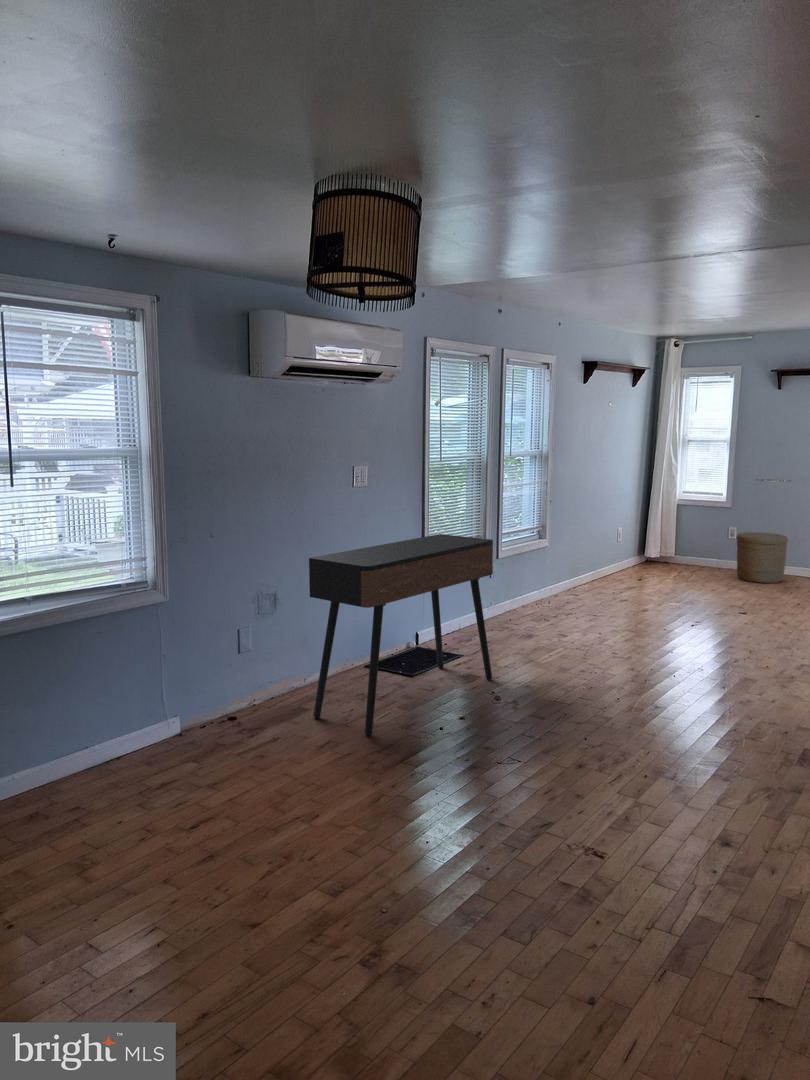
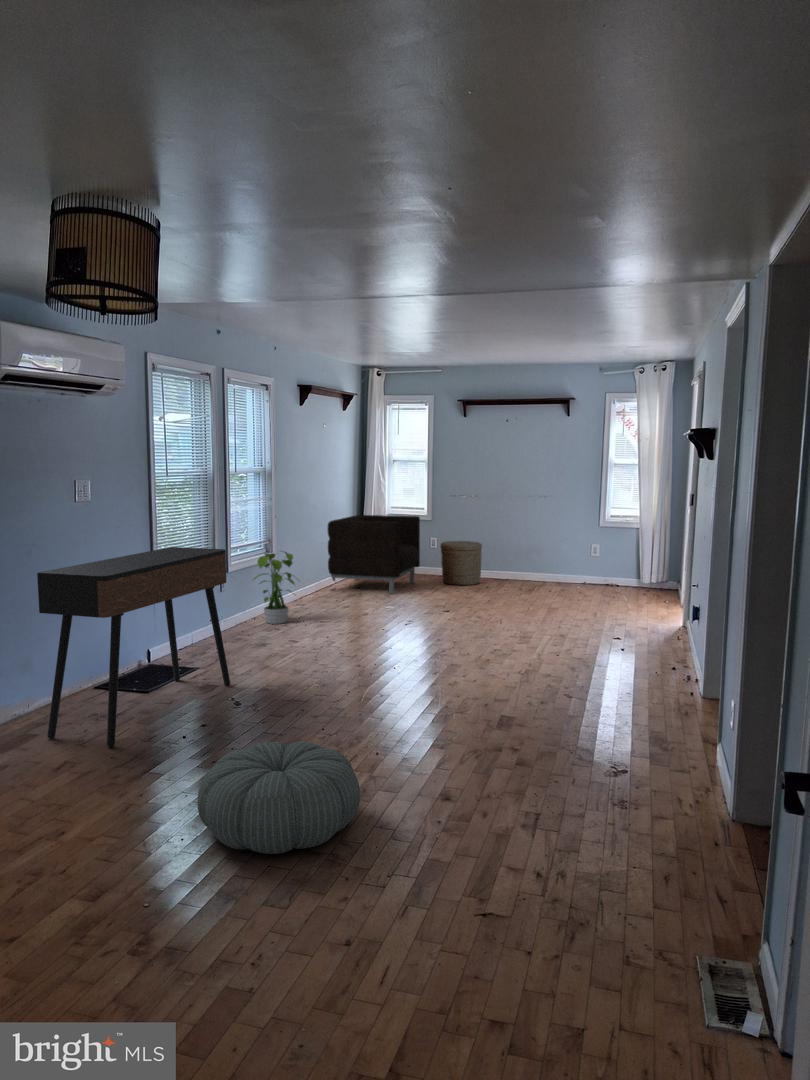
armchair: none [606,500,713,588] -> present [328,515,420,594]
potted plant: none [522,537,575,614] -> present [253,552,295,624]
pouf: none [439,764,618,898] -> present [197,741,360,854]

